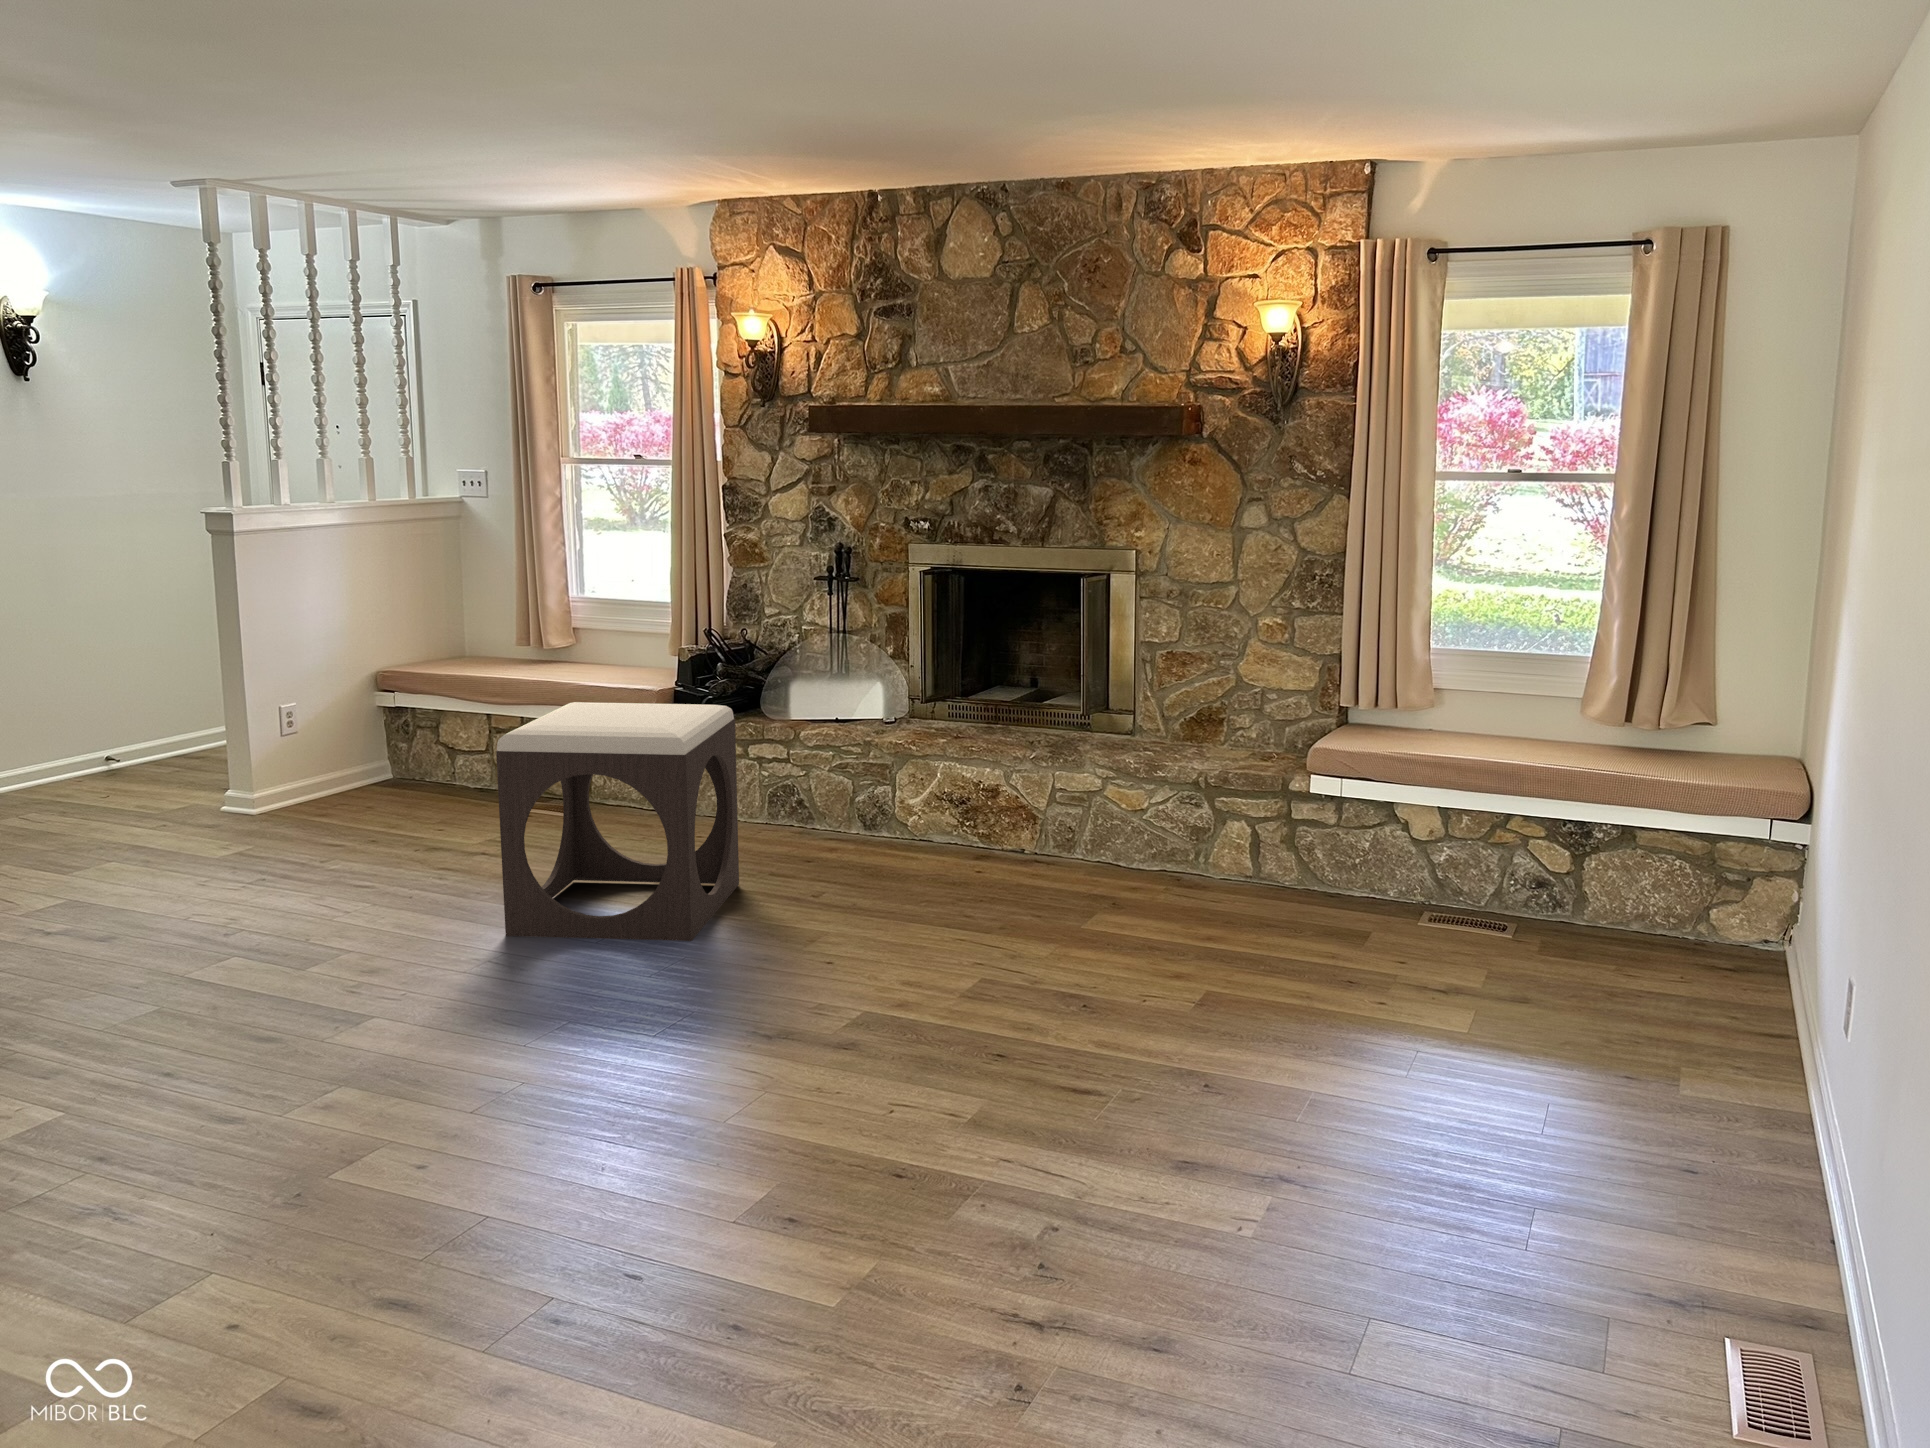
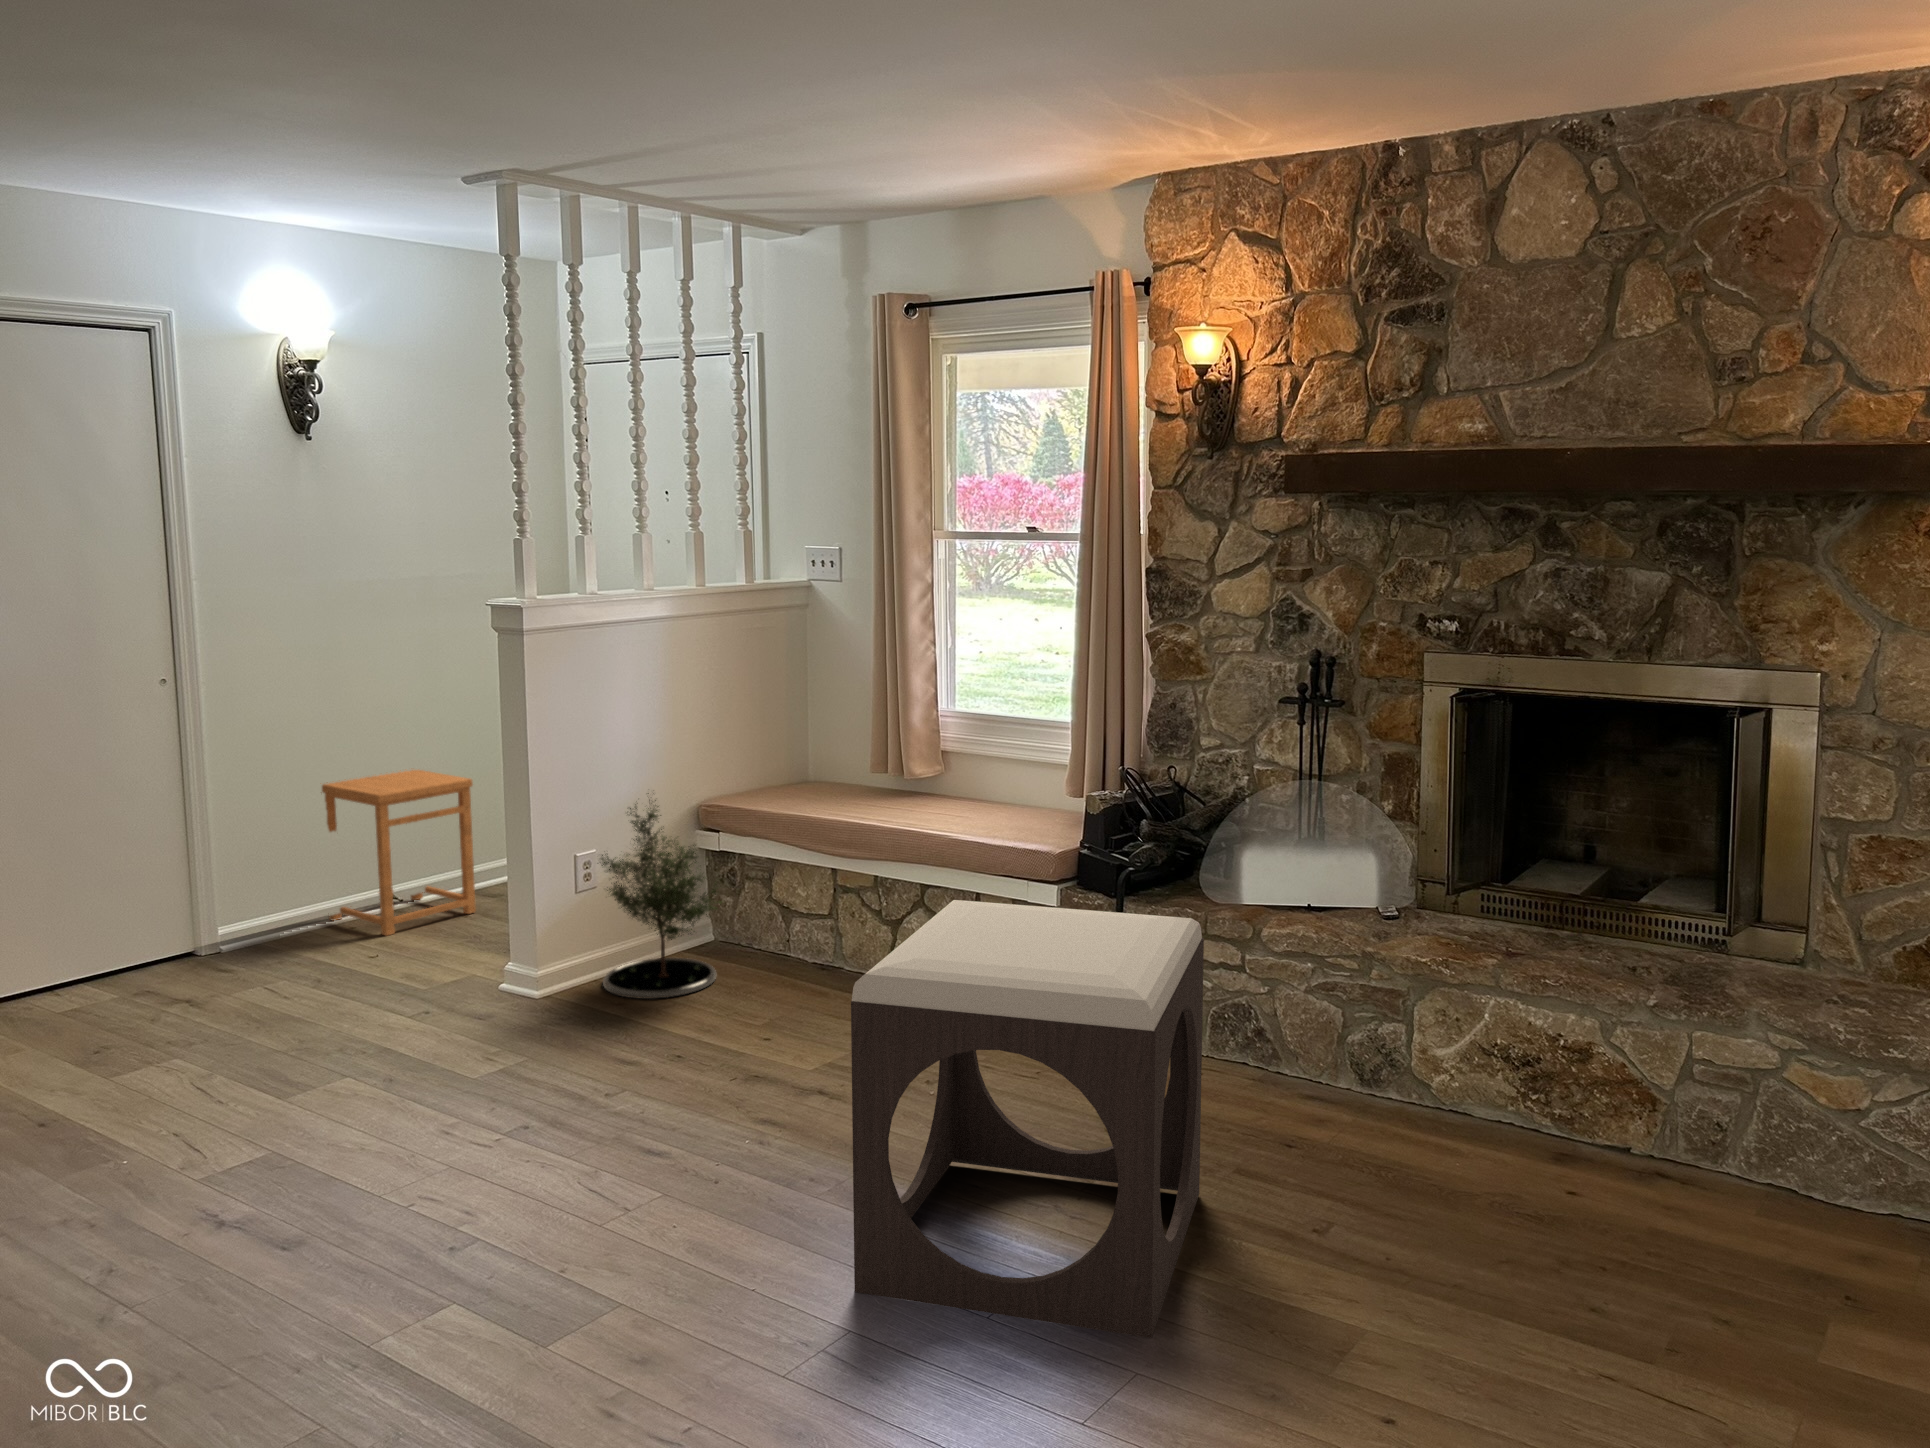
potted tree: none [298,656,405,815] -> present [600,793,721,999]
side table: none [41,658,187,790] -> present [322,770,476,936]

